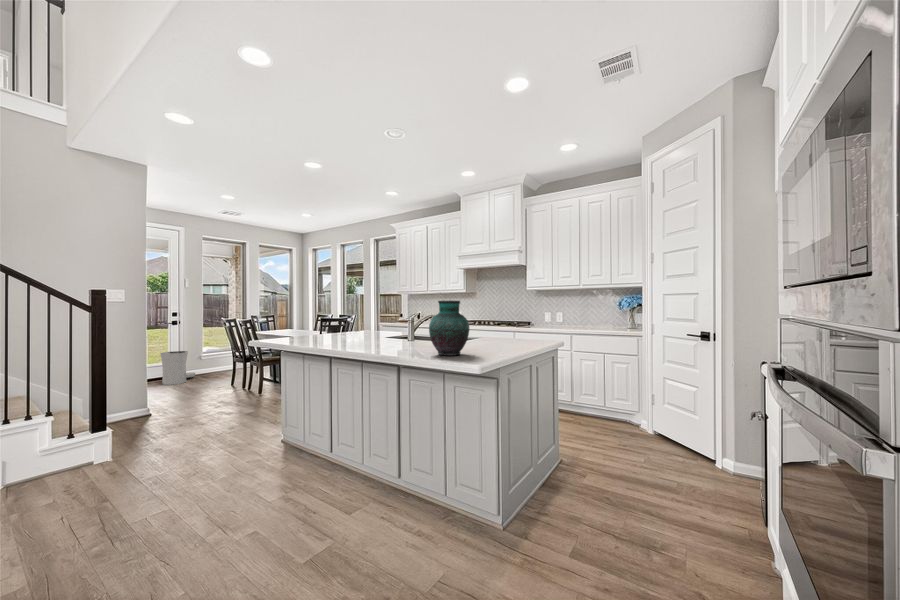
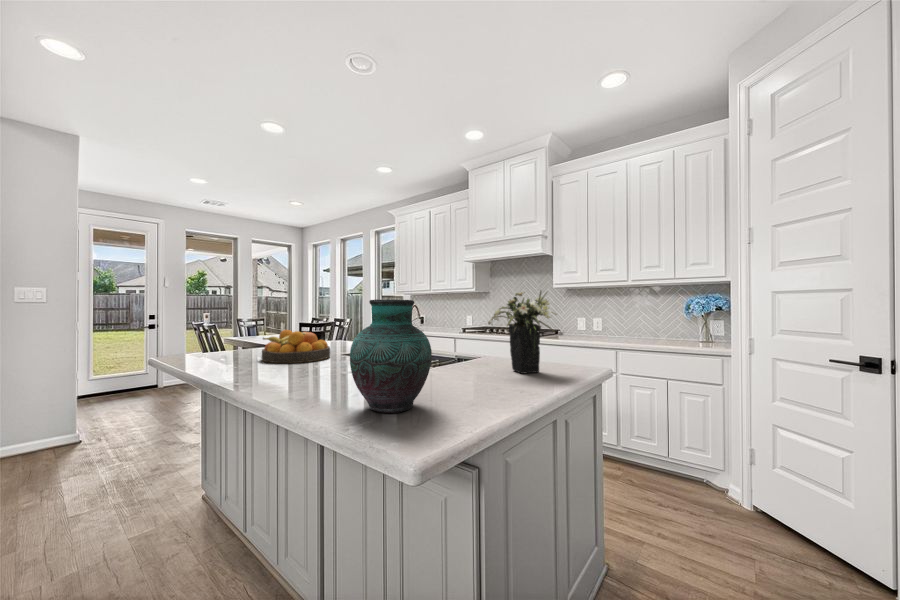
flower arrangement: none [490,294,531,344] -> present [488,291,557,374]
fruit bowl: none [333,321,378,342] -> present [262,330,330,363]
trash can: present [160,351,195,385] -> none [129,358,173,397]

